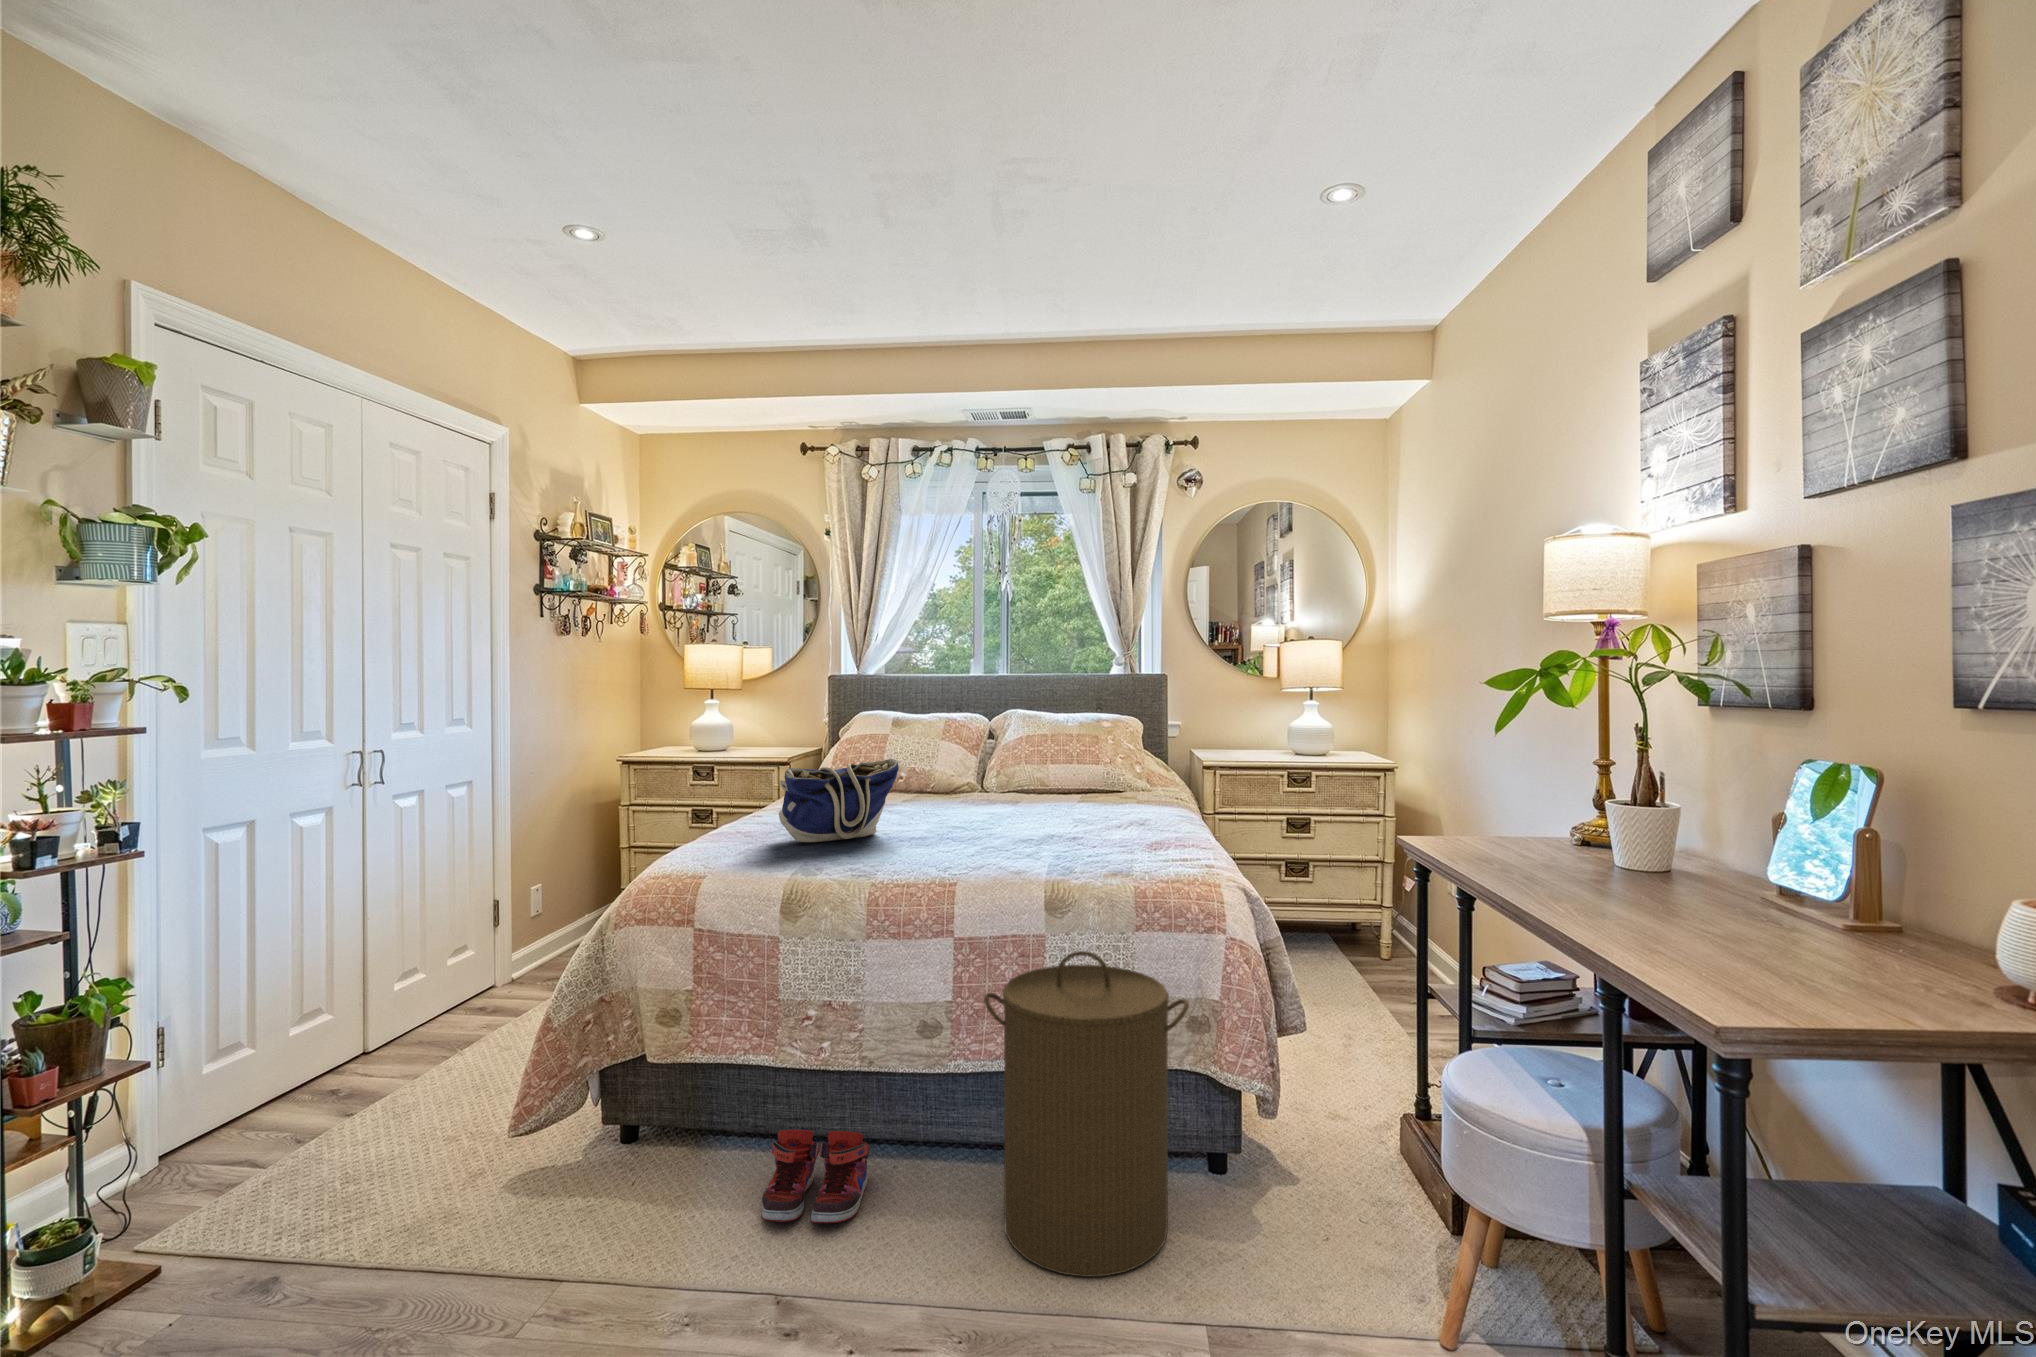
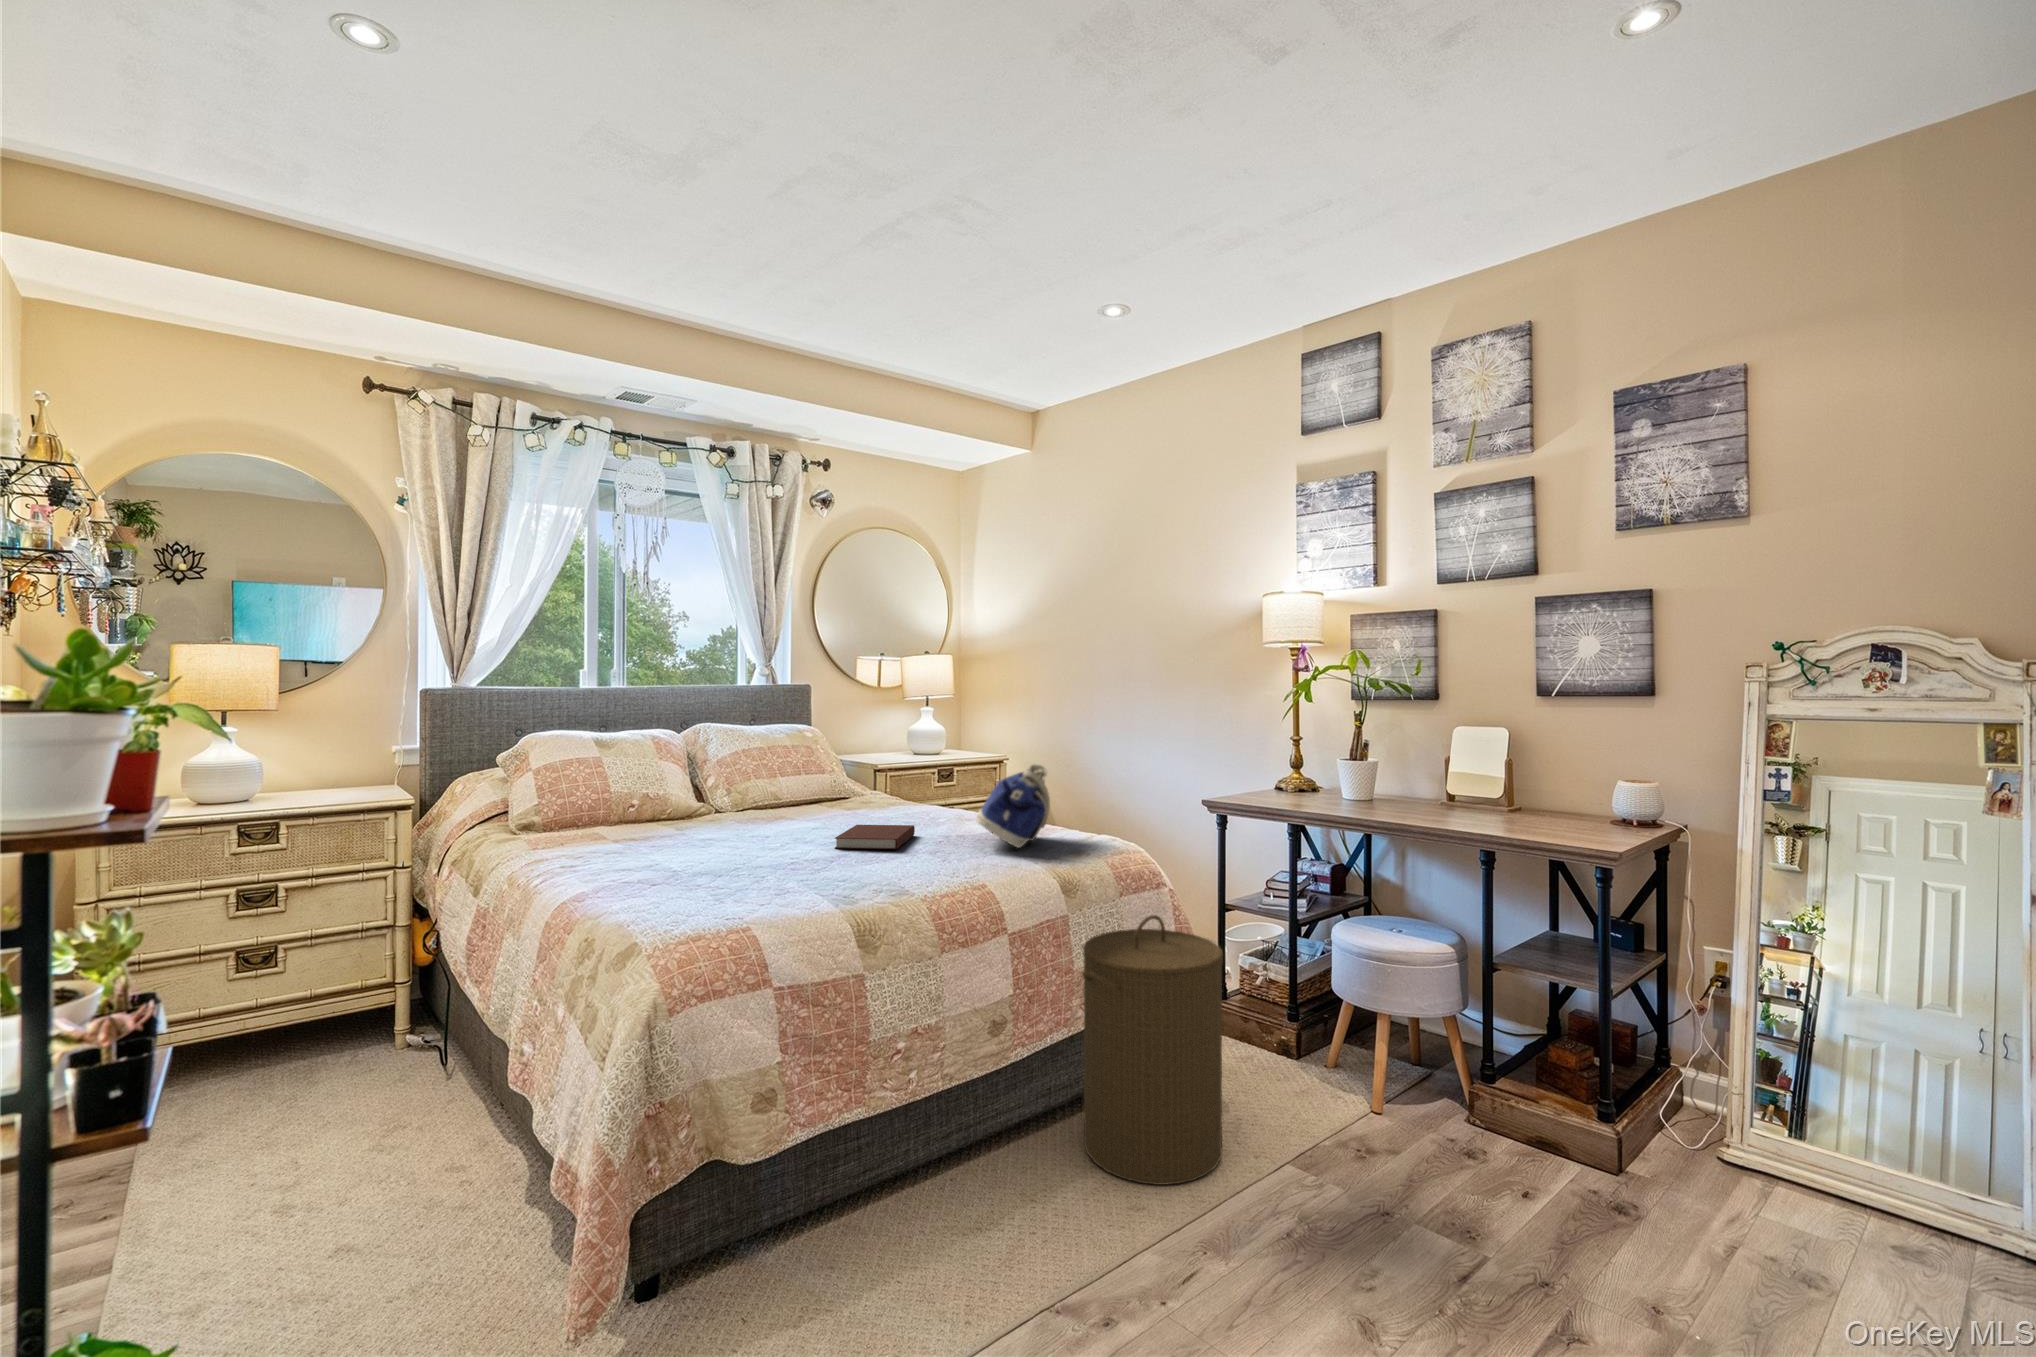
tote bag: present [779,759,899,842] -> present [976,765,1050,848]
notebook: none [946,814,1048,840] -> present [835,825,915,849]
shoe: present [761,1130,869,1223] -> none [883,1148,1009,1267]

